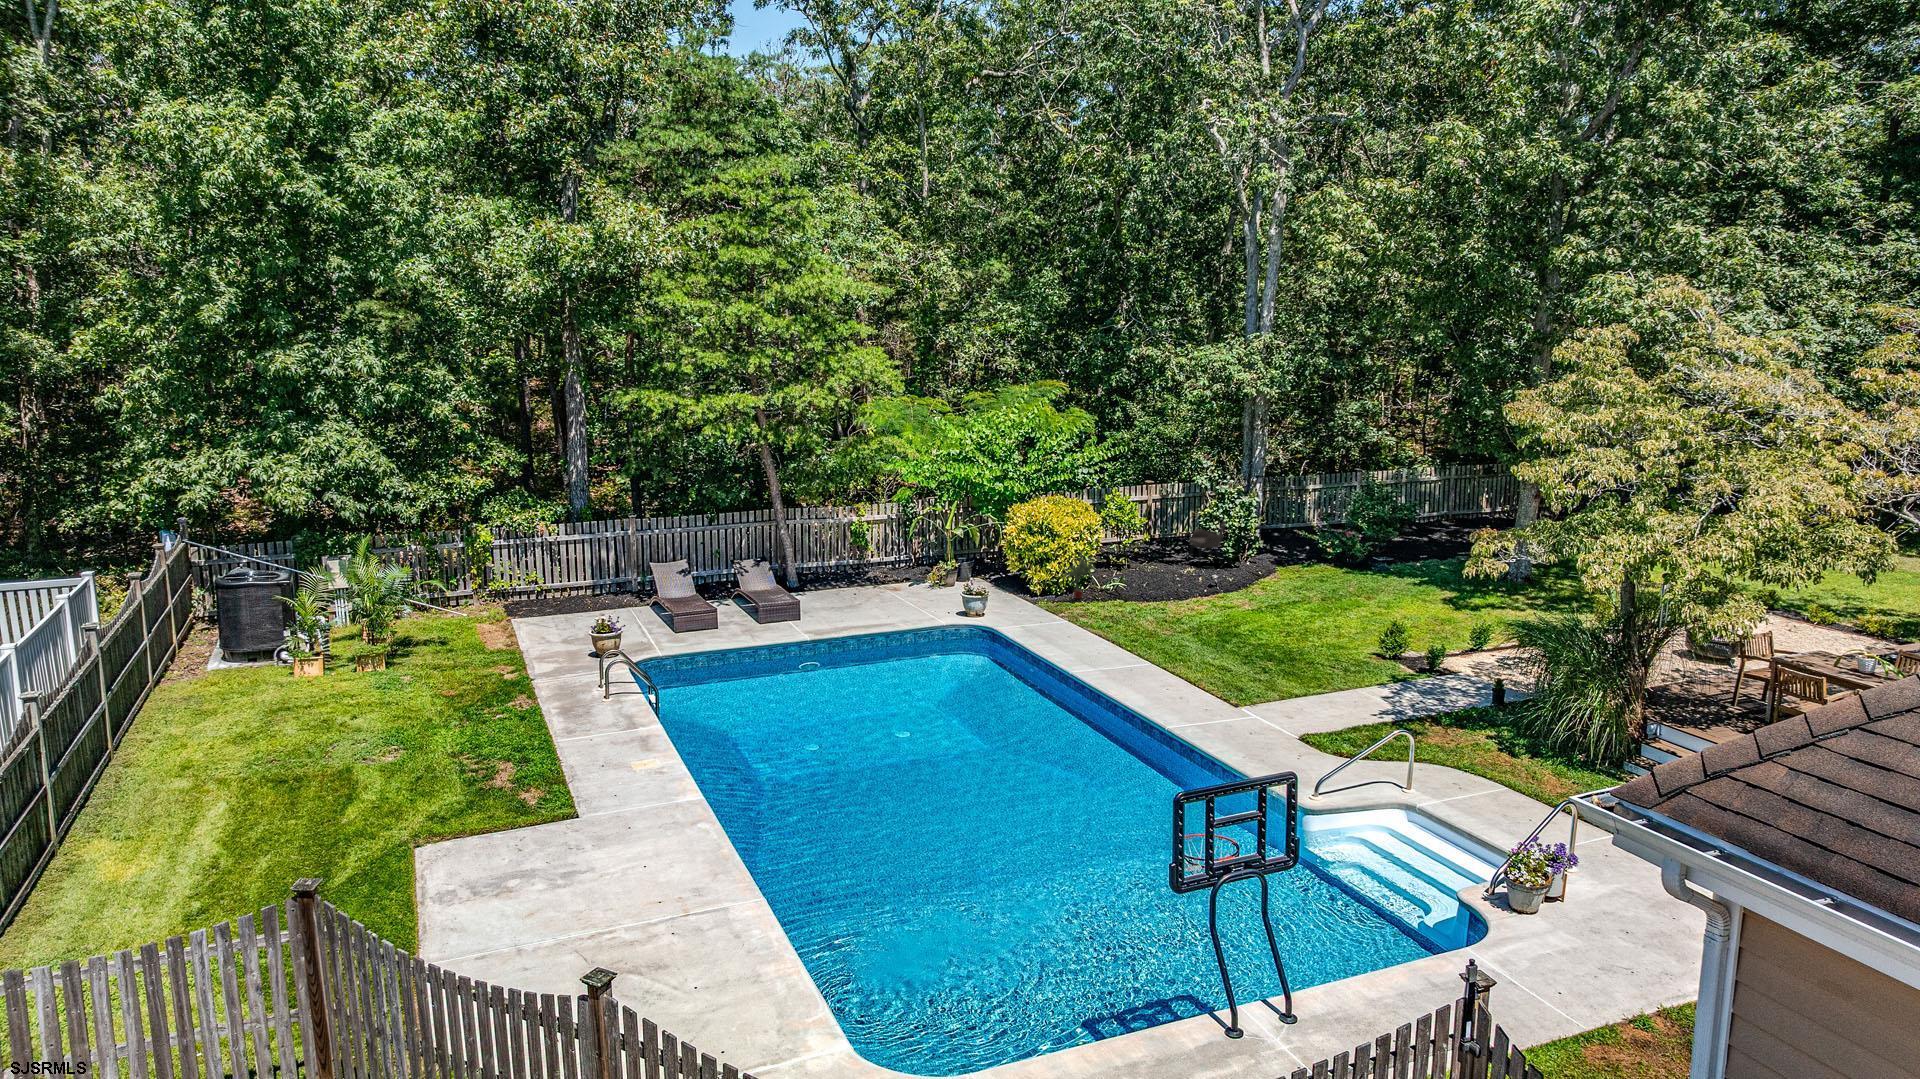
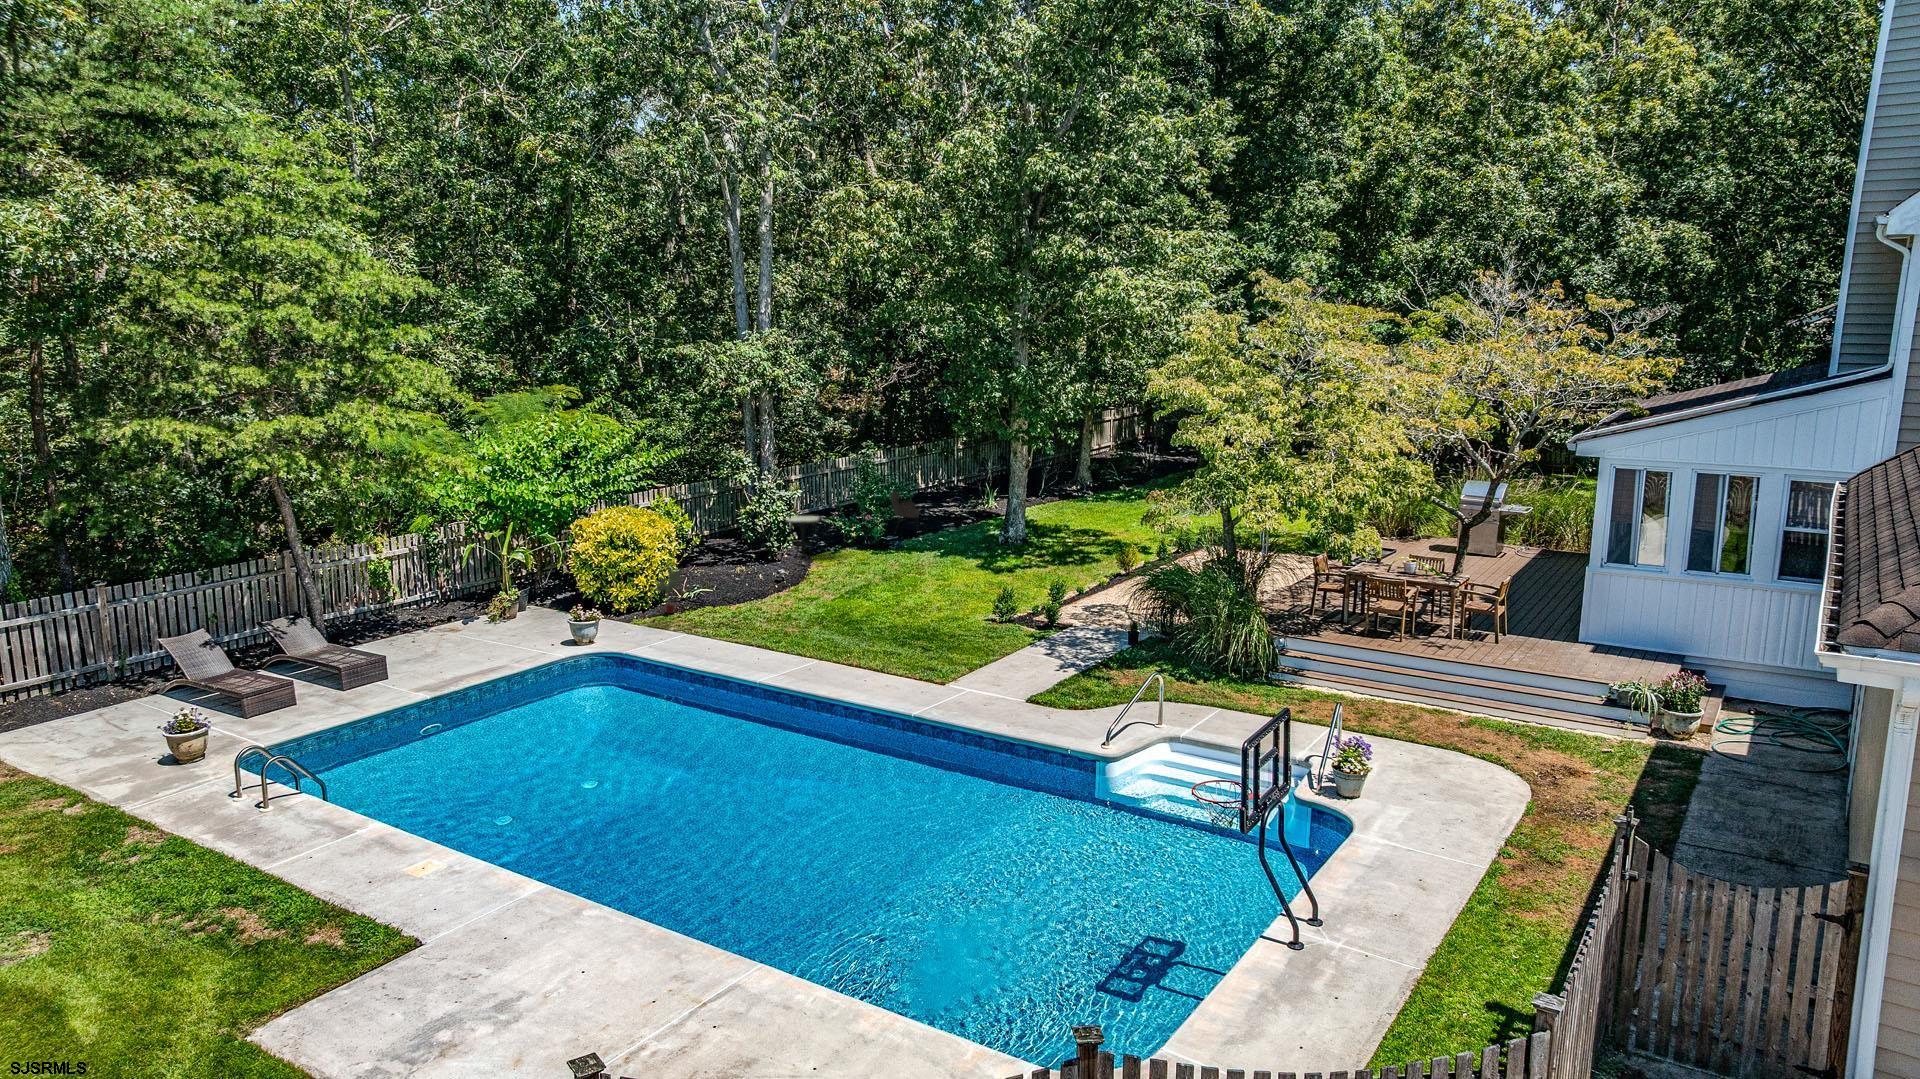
armchair: present [1189,522,1226,561] -> present [890,492,919,532]
side table: none [1250,523,1290,566] -> present [786,516,821,557]

